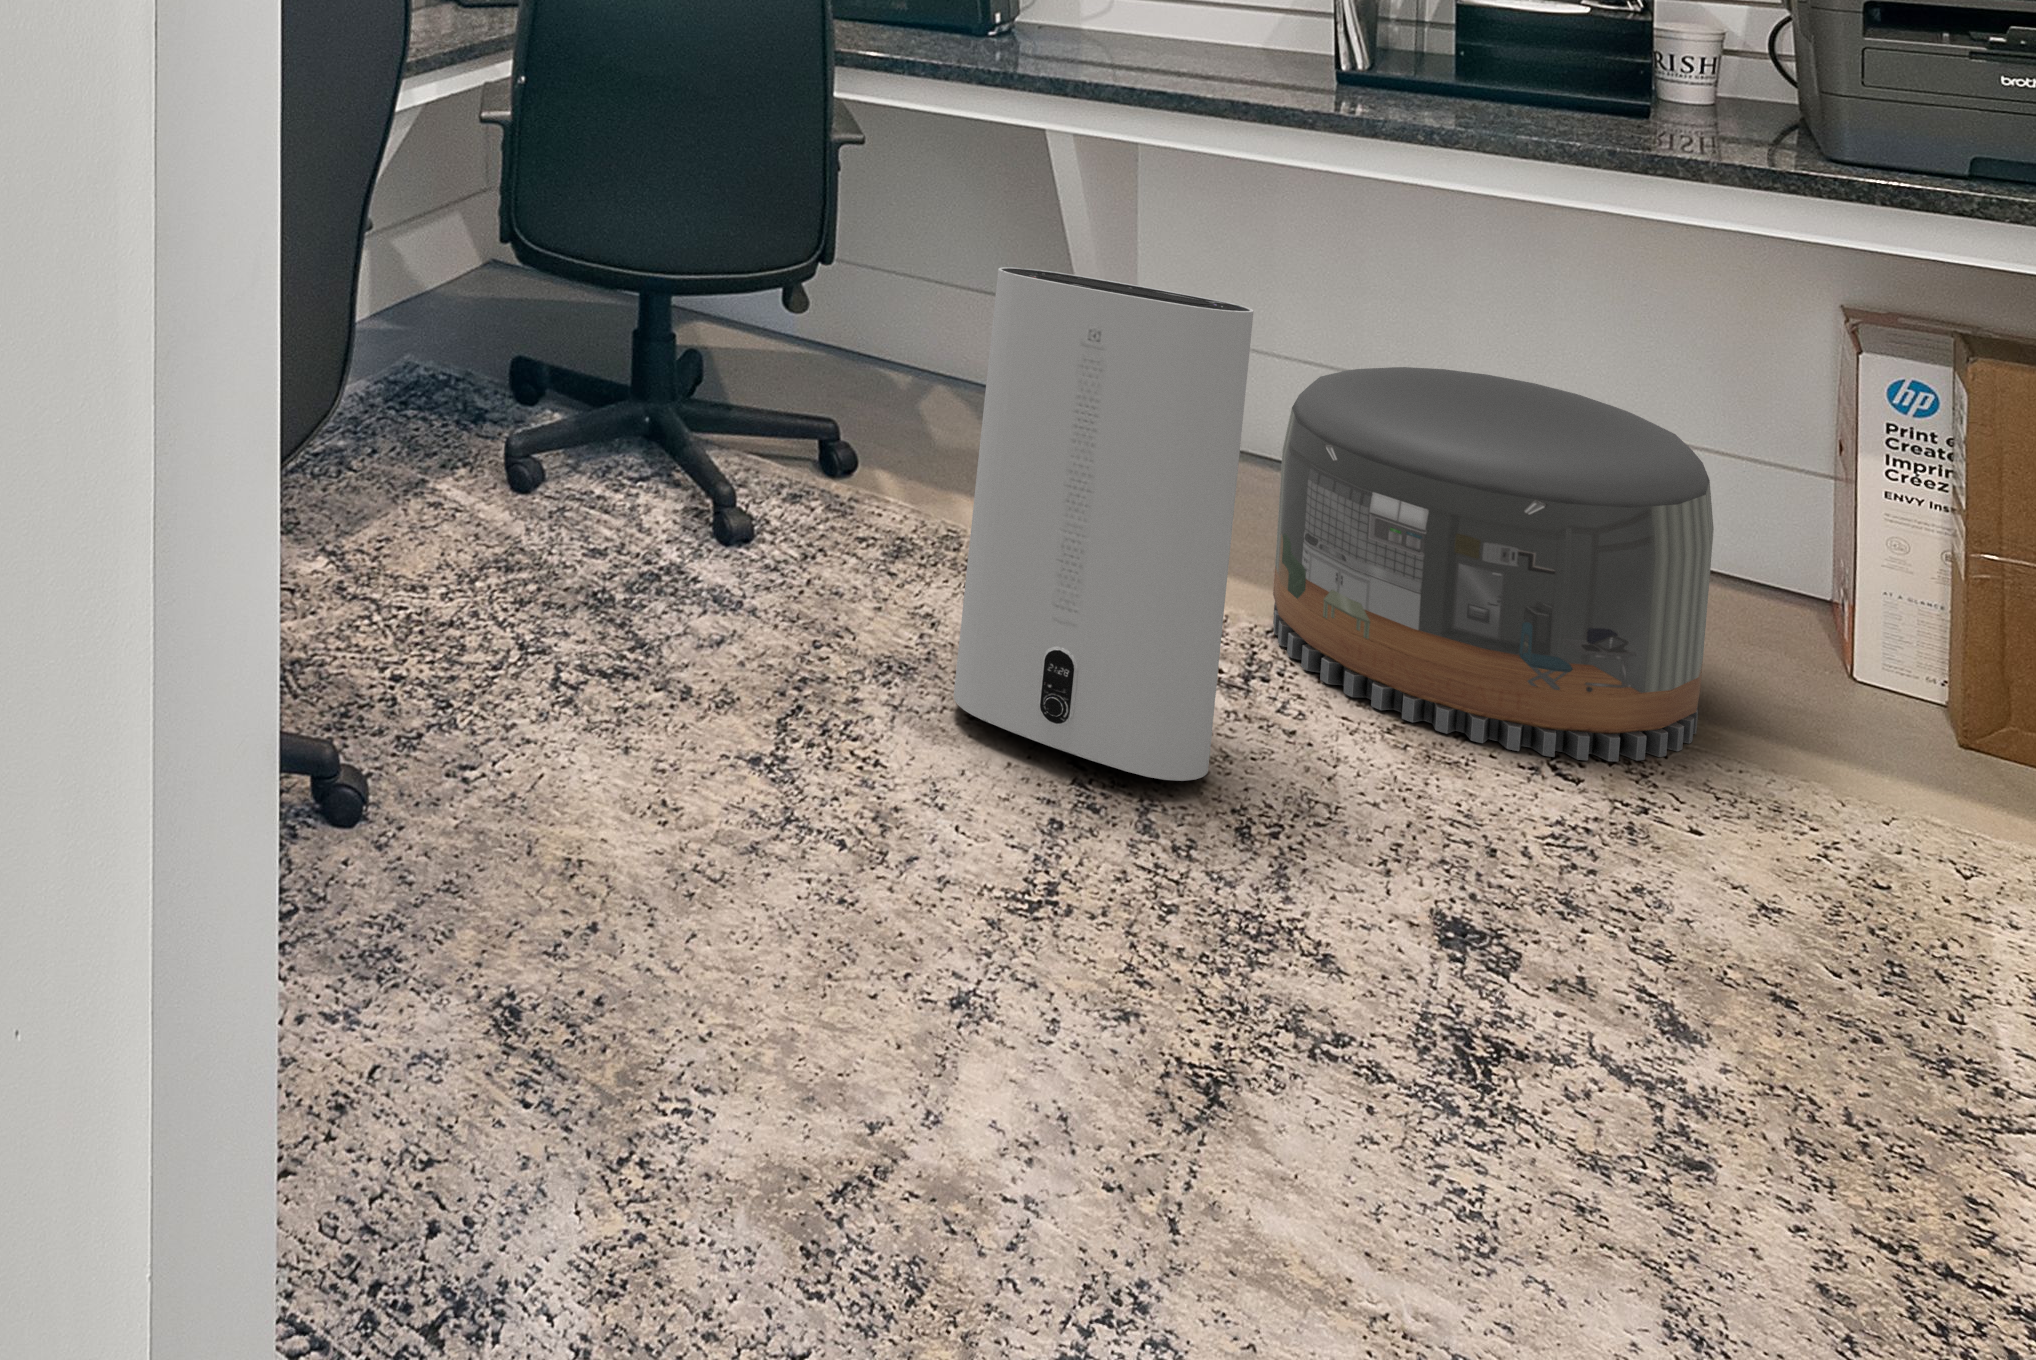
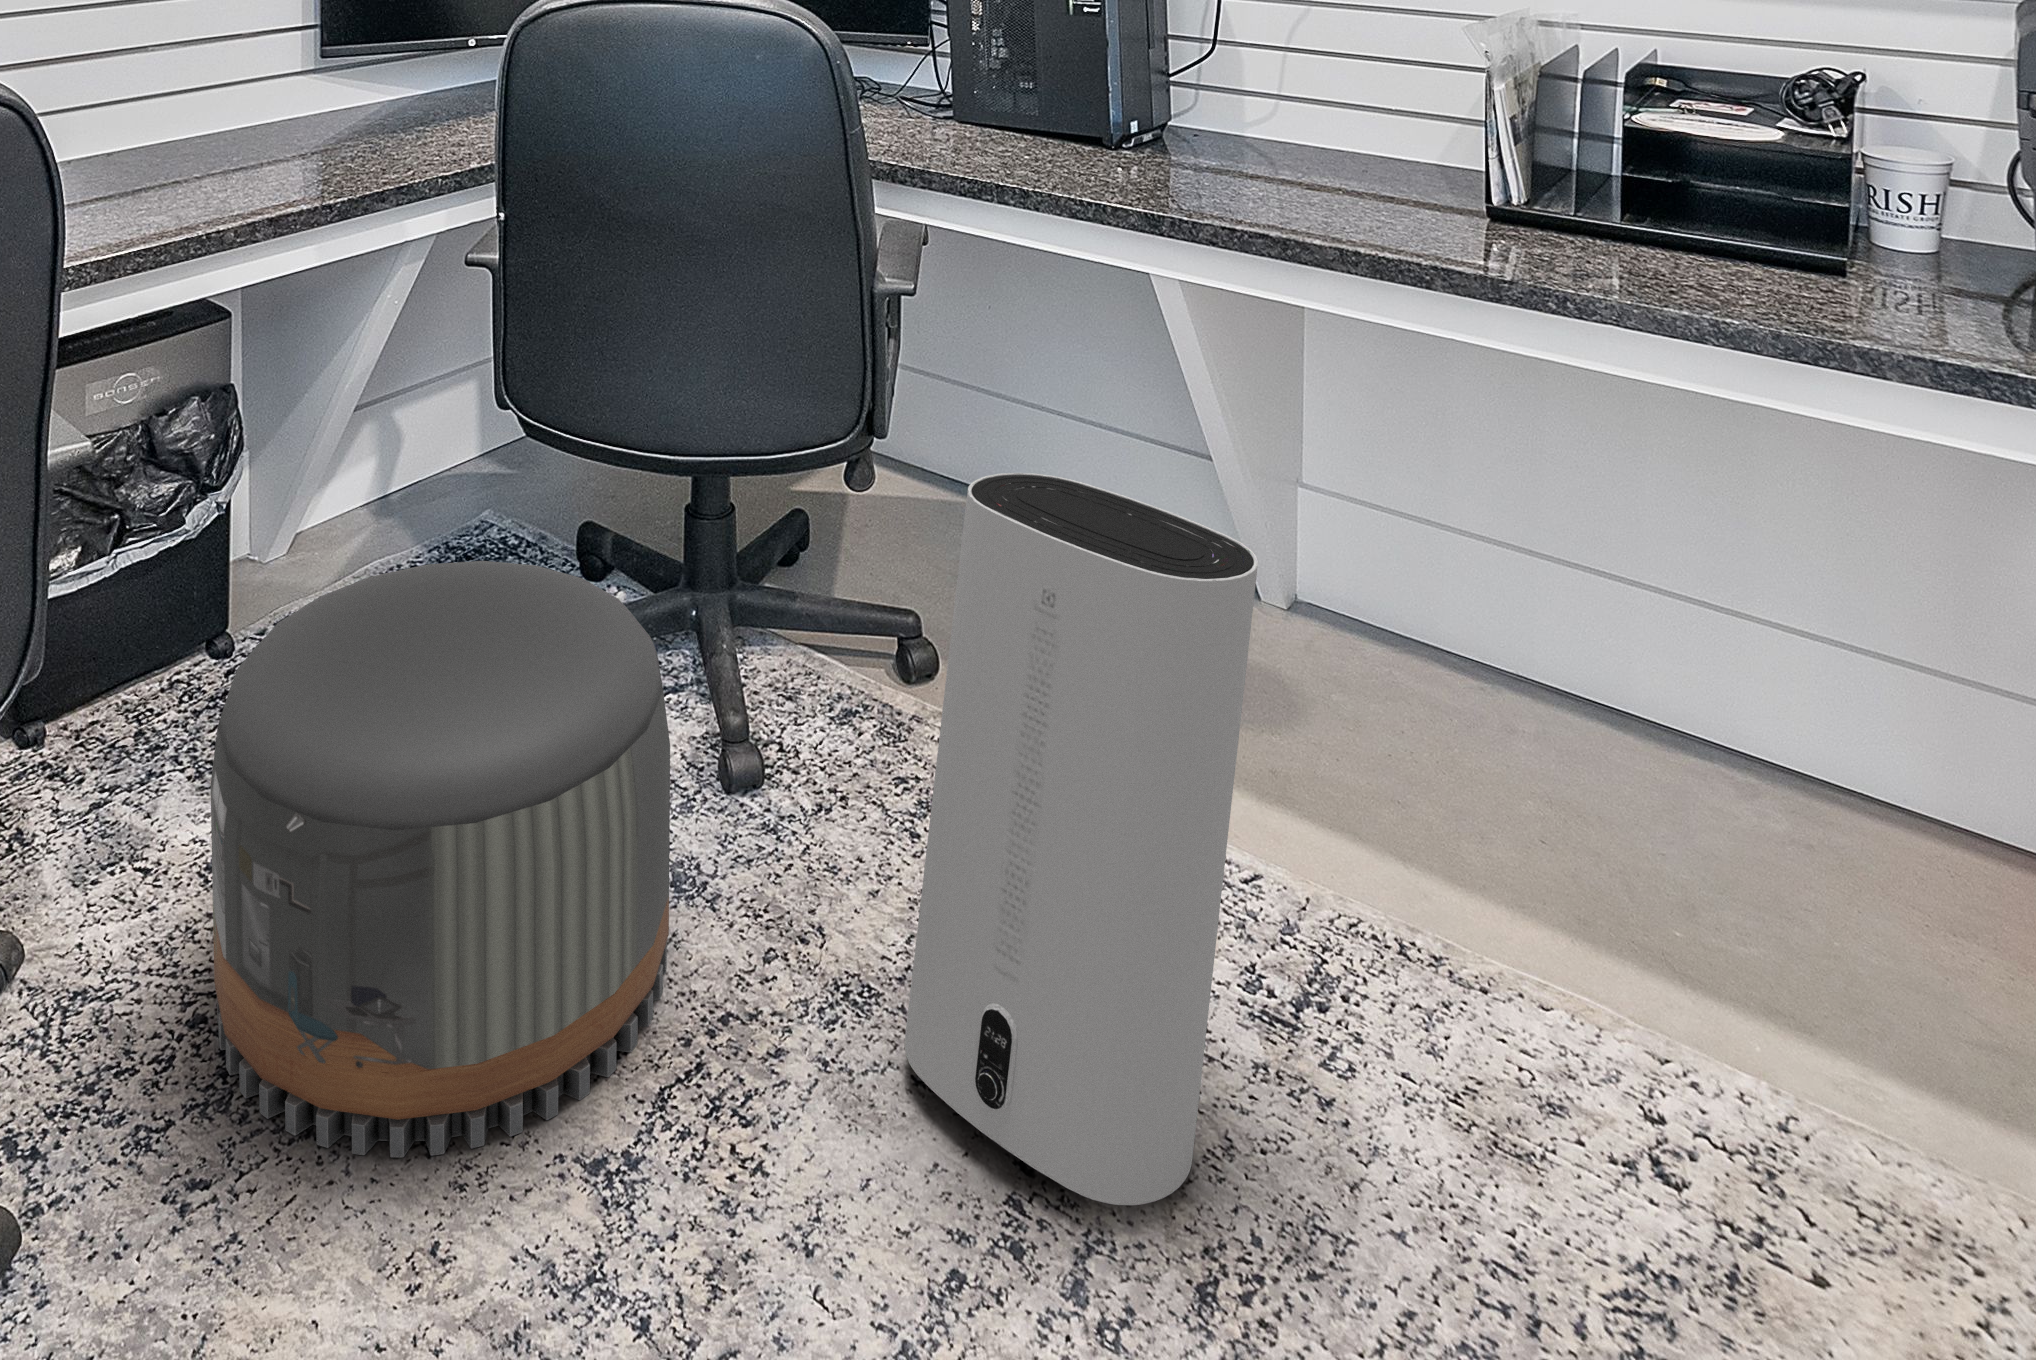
pouf: present [1273,367,1714,761] -> present [210,561,670,1157]

